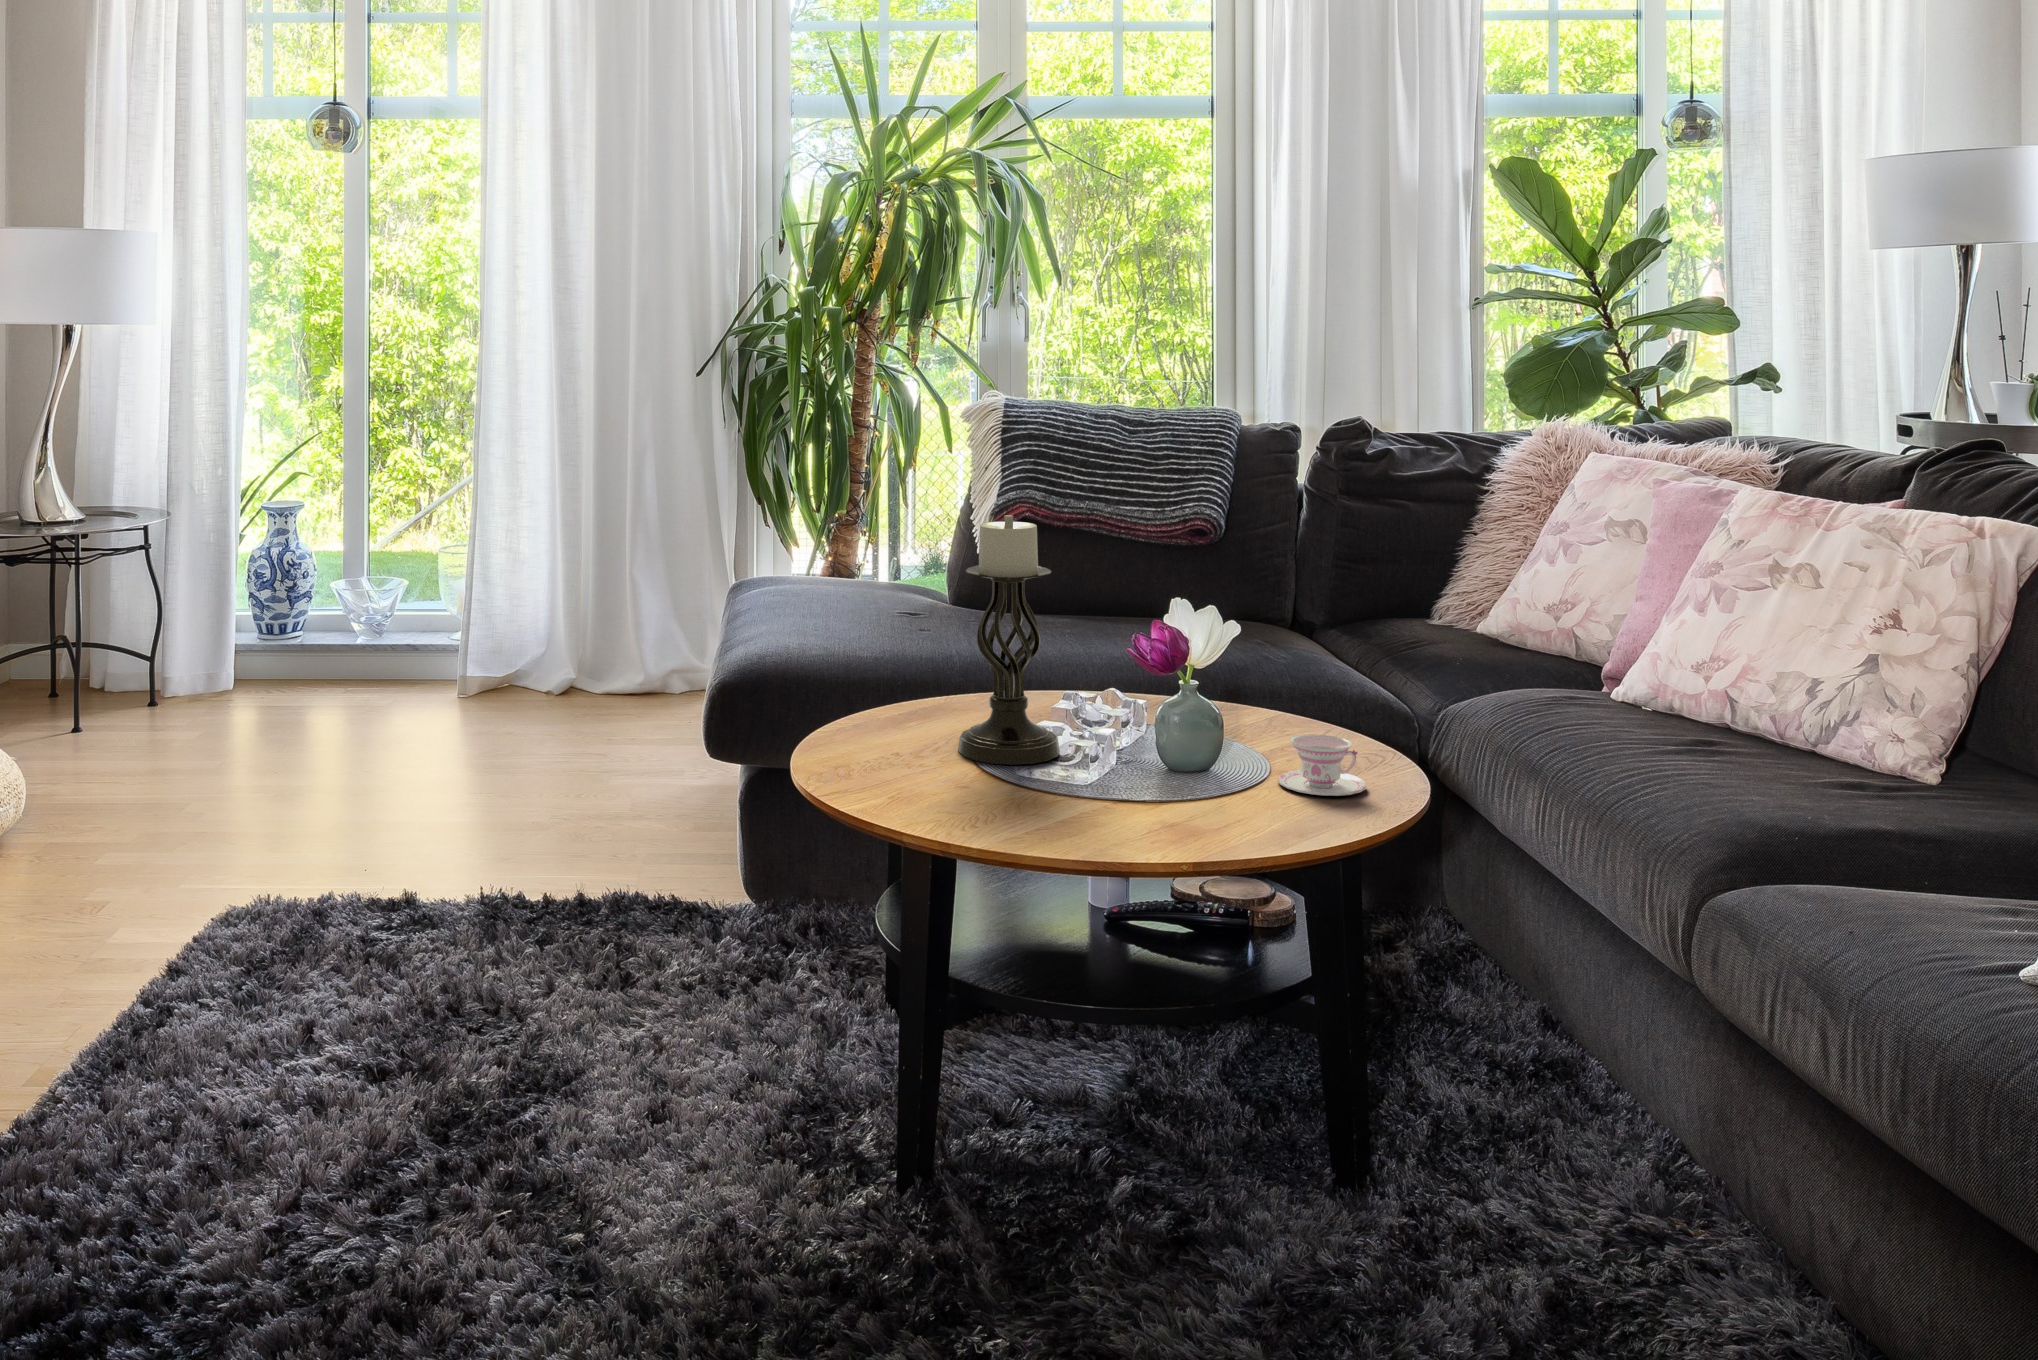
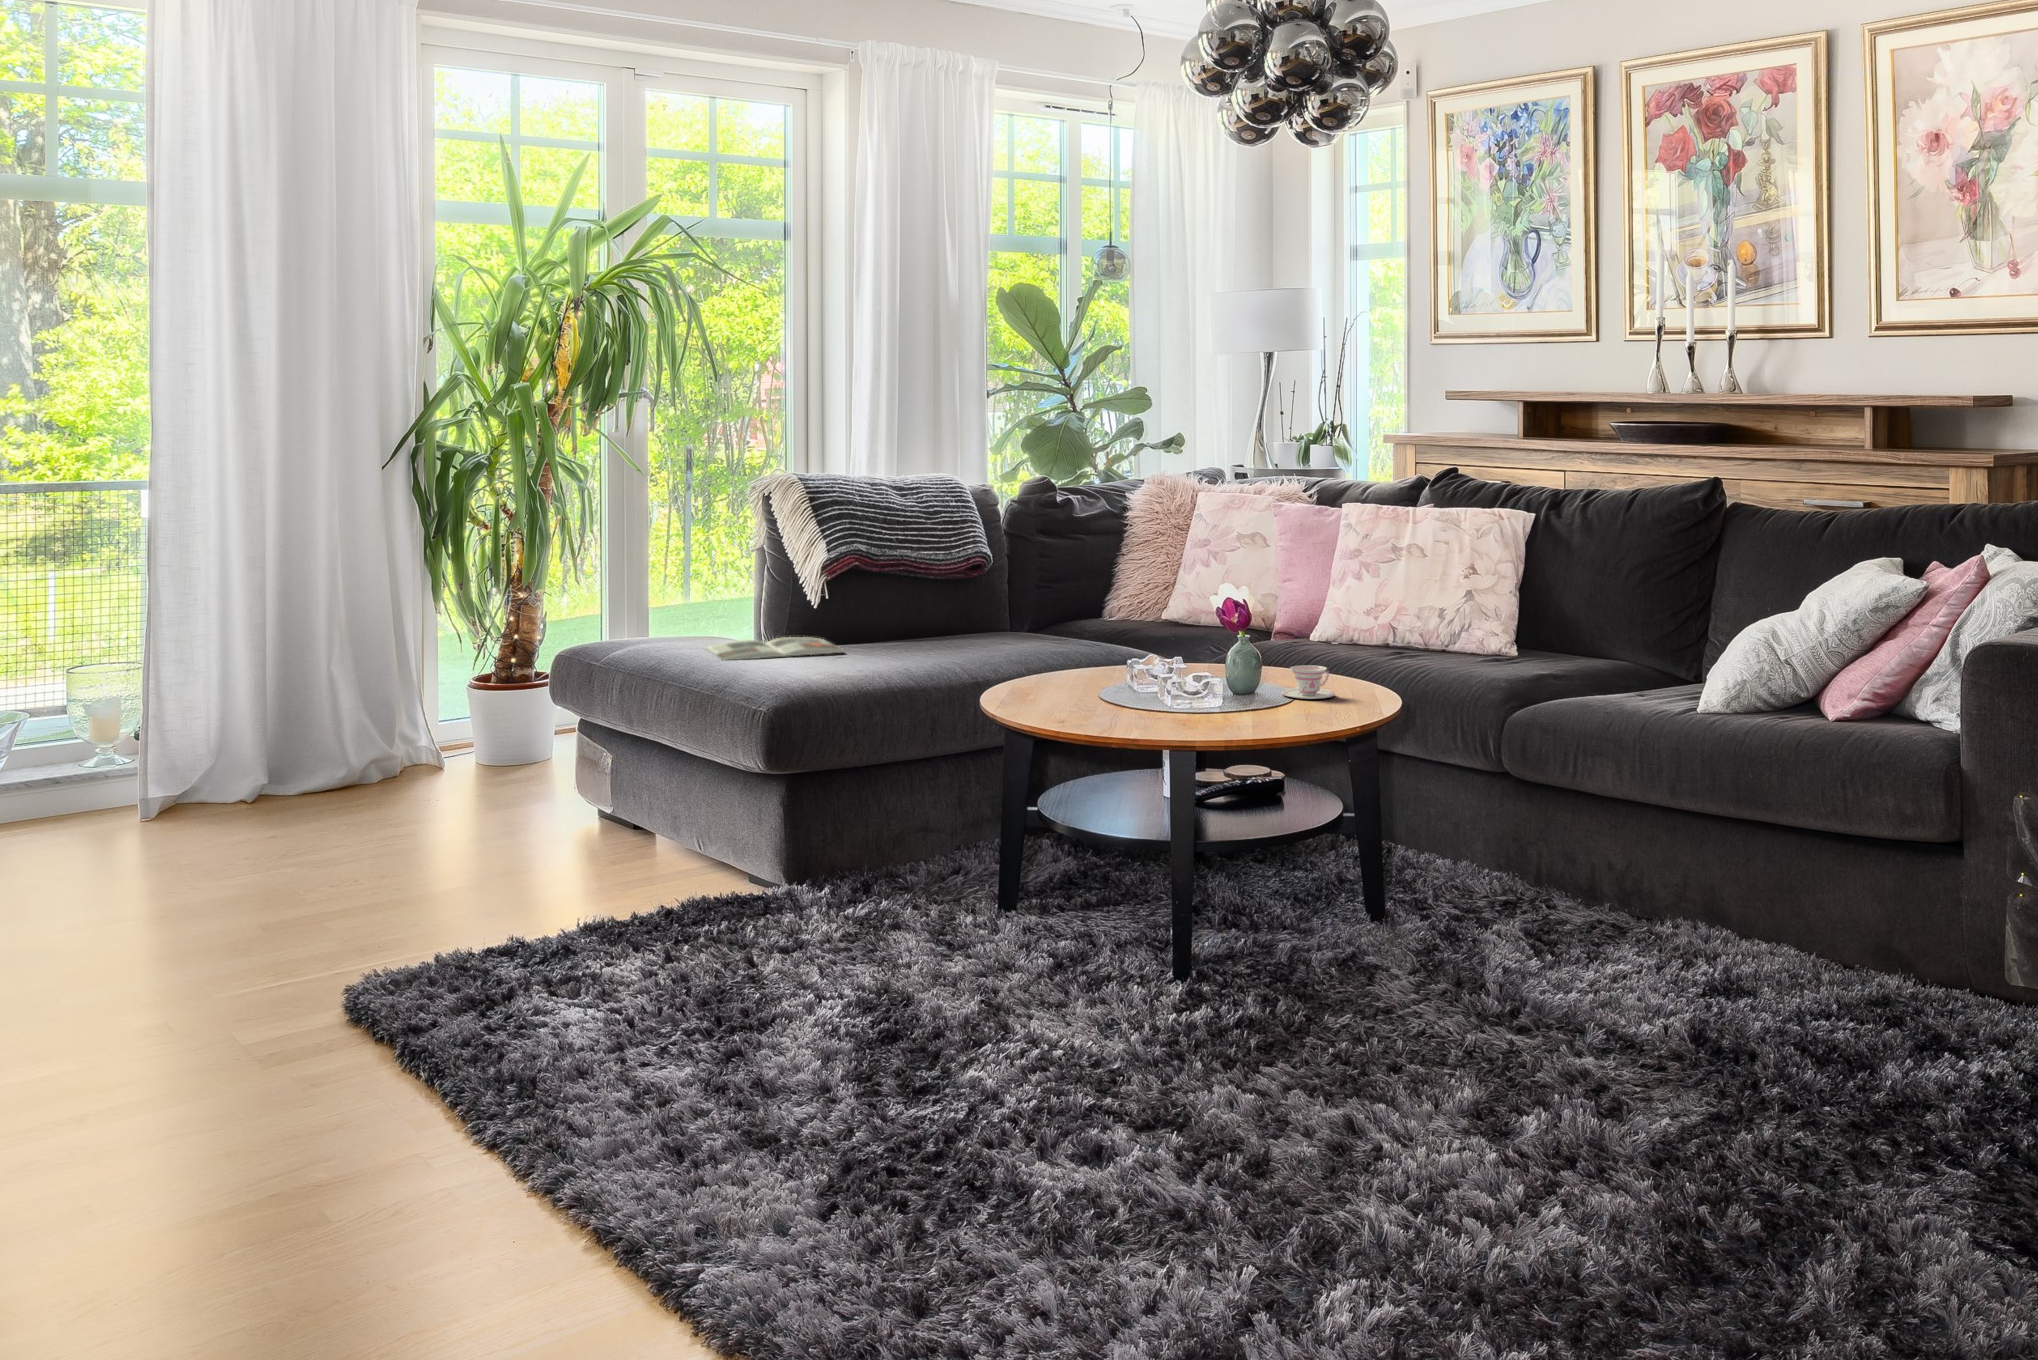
candle holder: present [958,515,1060,765] -> none [1093,545,1162,713]
magazine: none [790,592,960,622] -> present [705,637,845,660]

